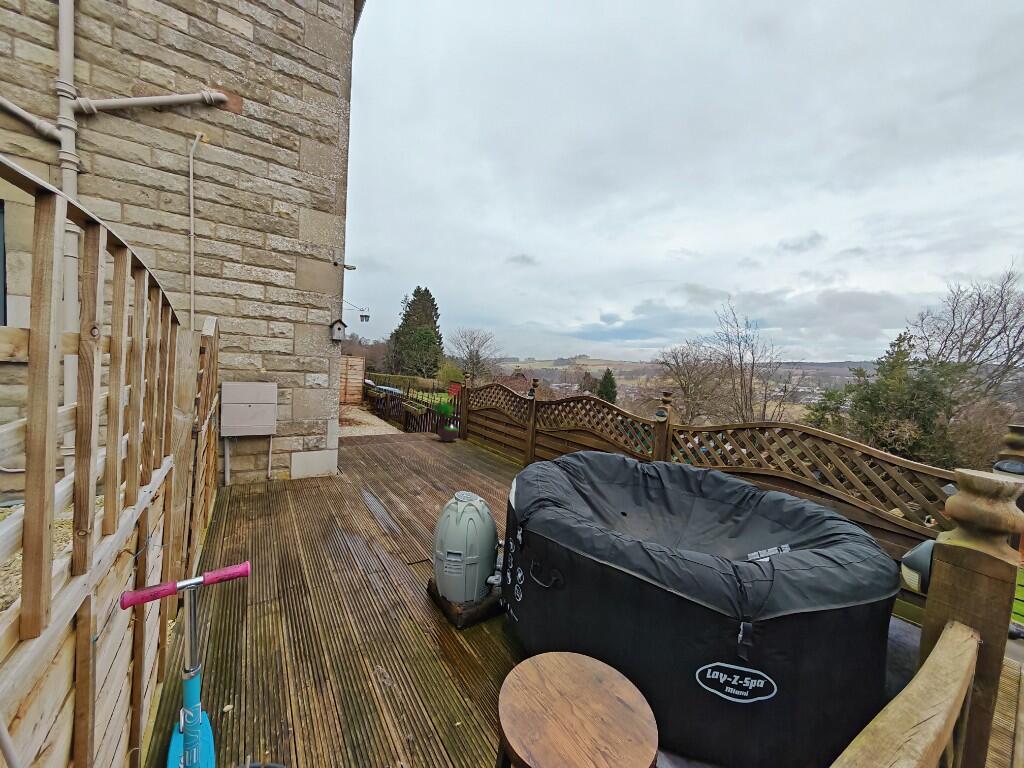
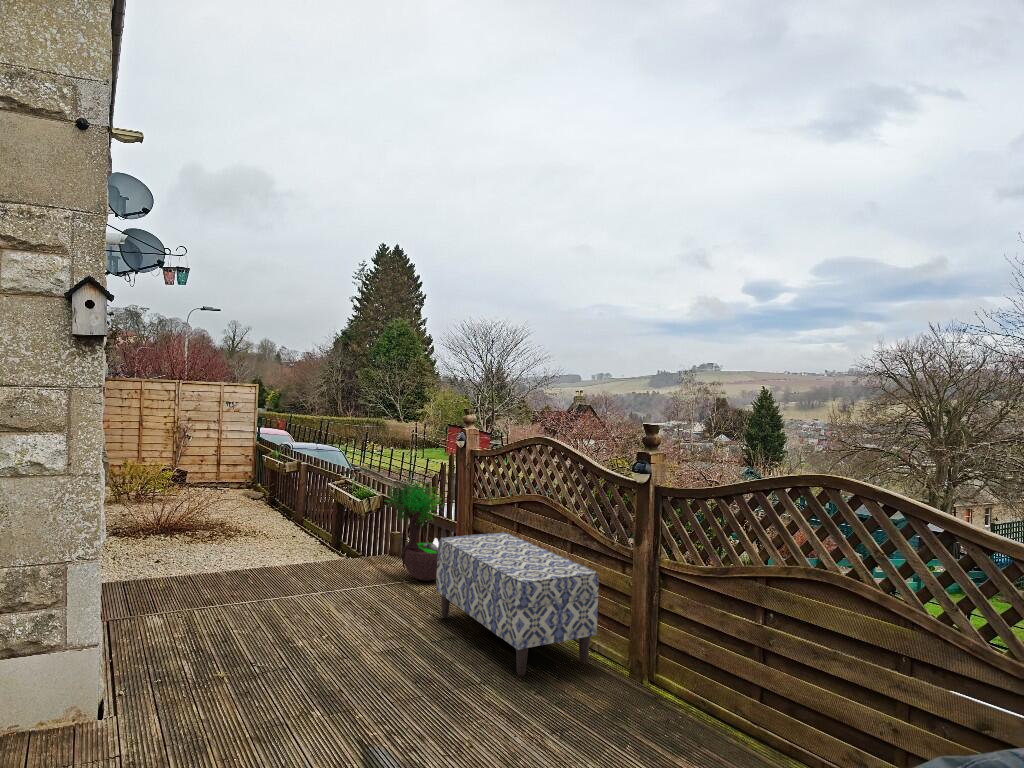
bench: none [453,421,515,469] -> present [436,532,599,675]

